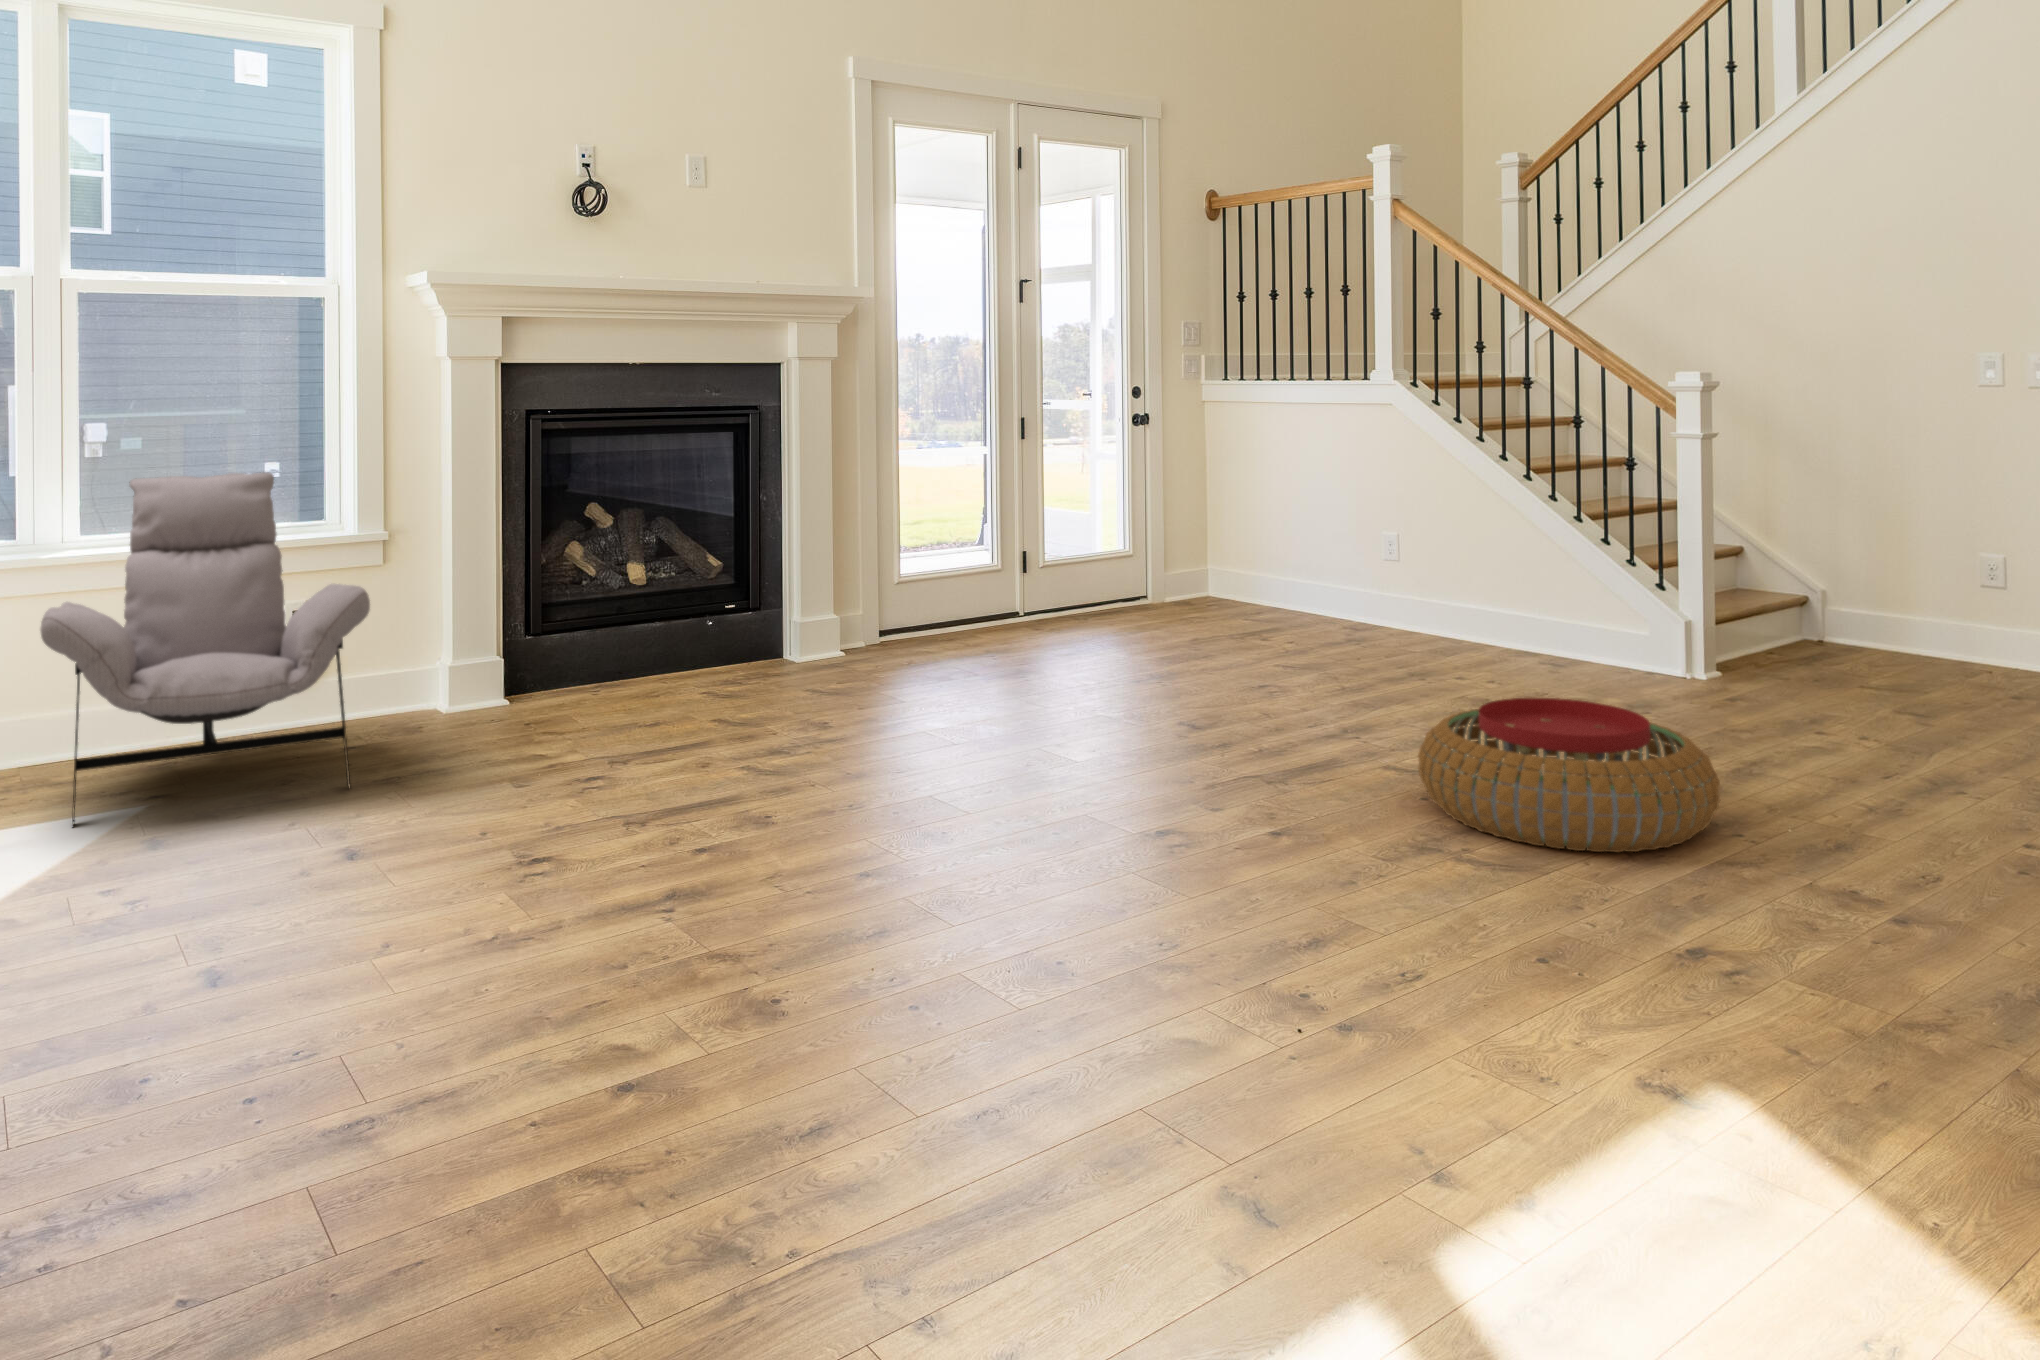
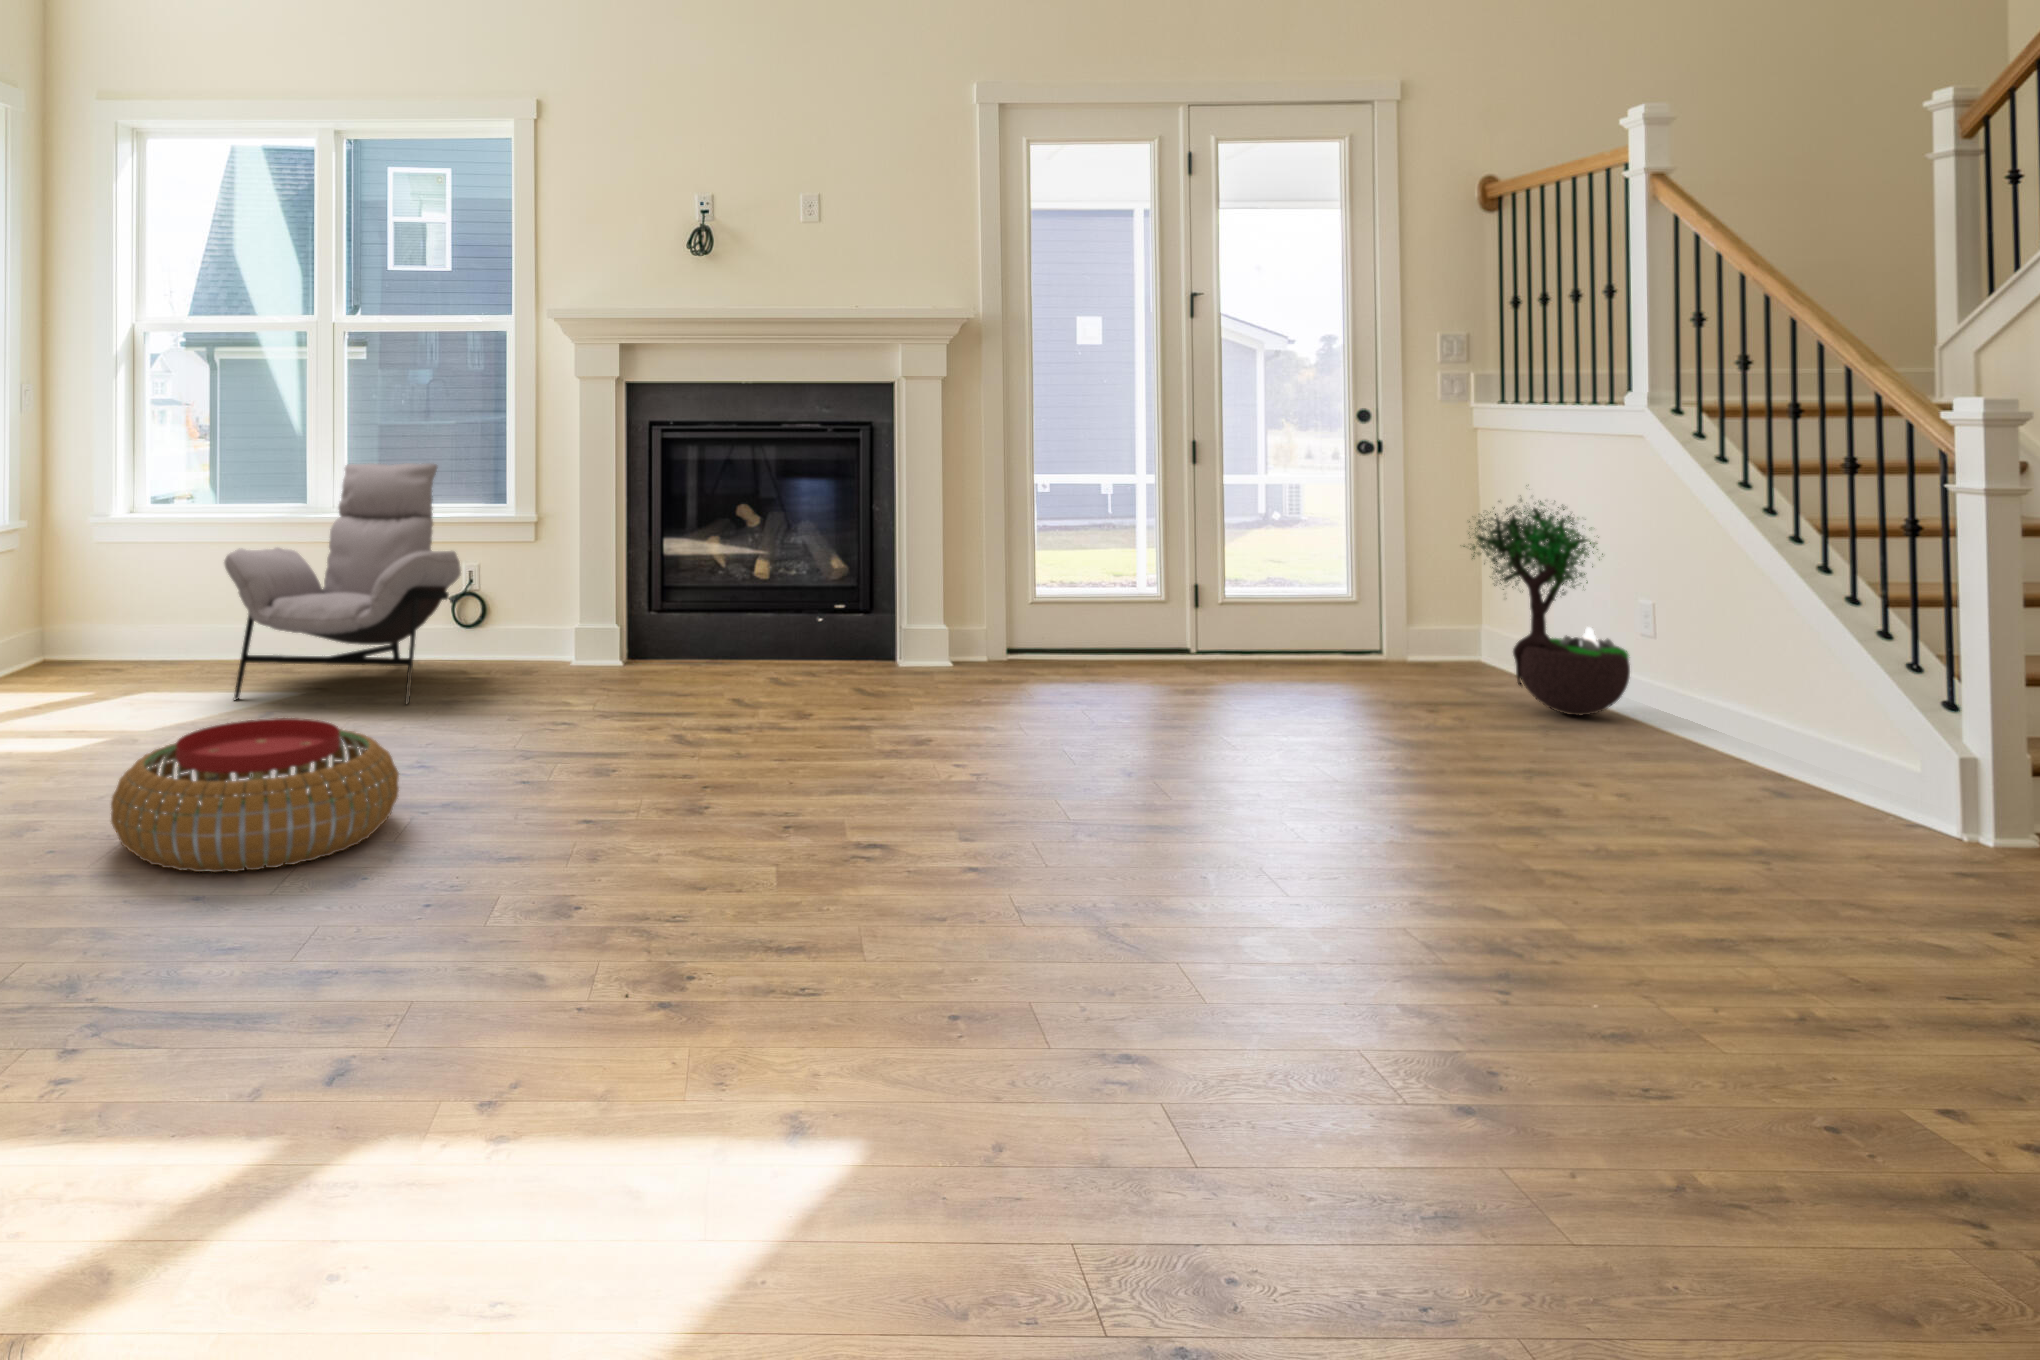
potted tree: none [1269,446,1392,631] -> present [1463,499,1630,715]
pouf: present [1418,698,1720,852] -> present [111,718,399,872]

